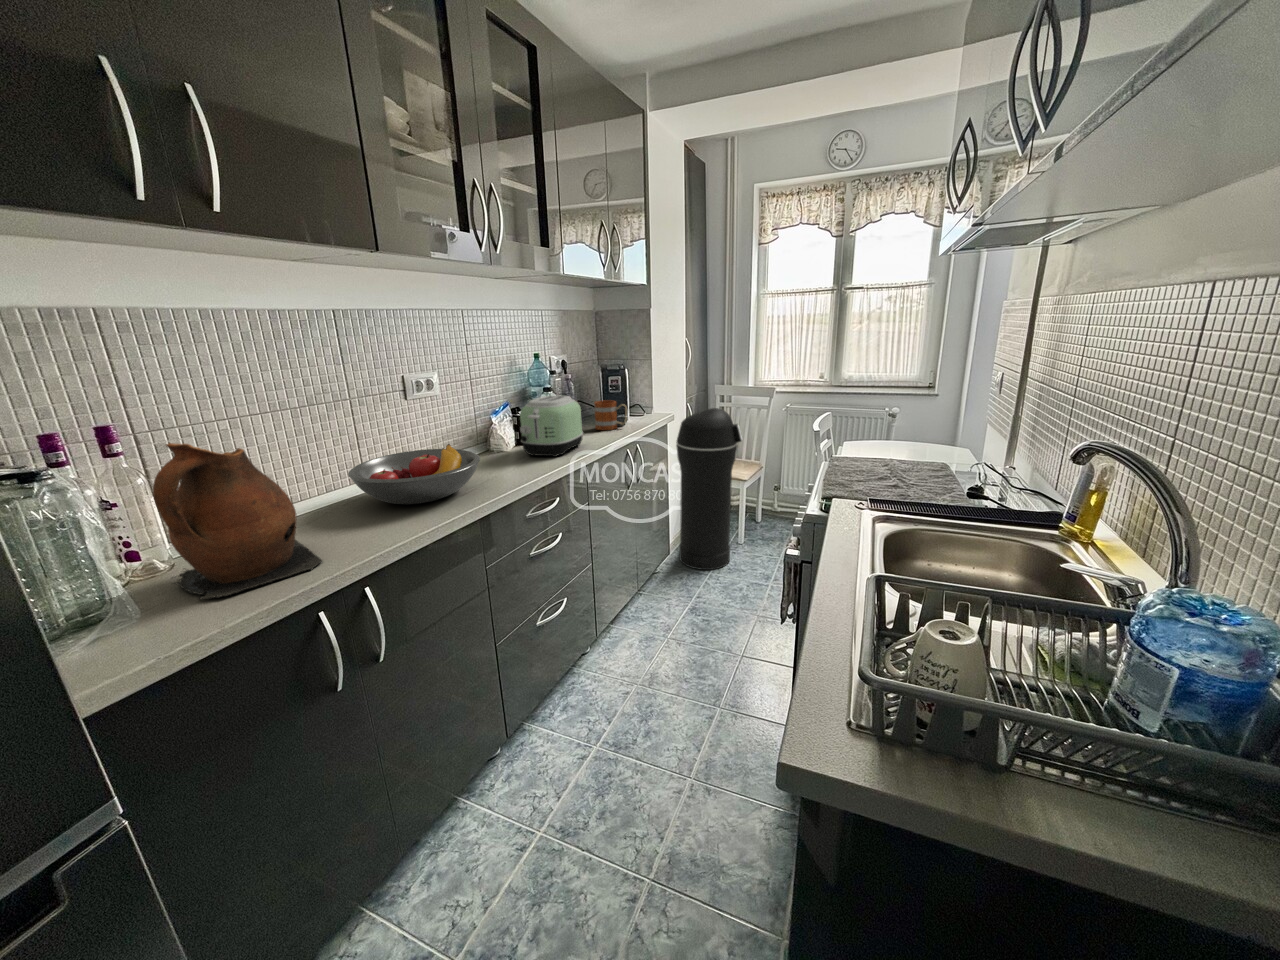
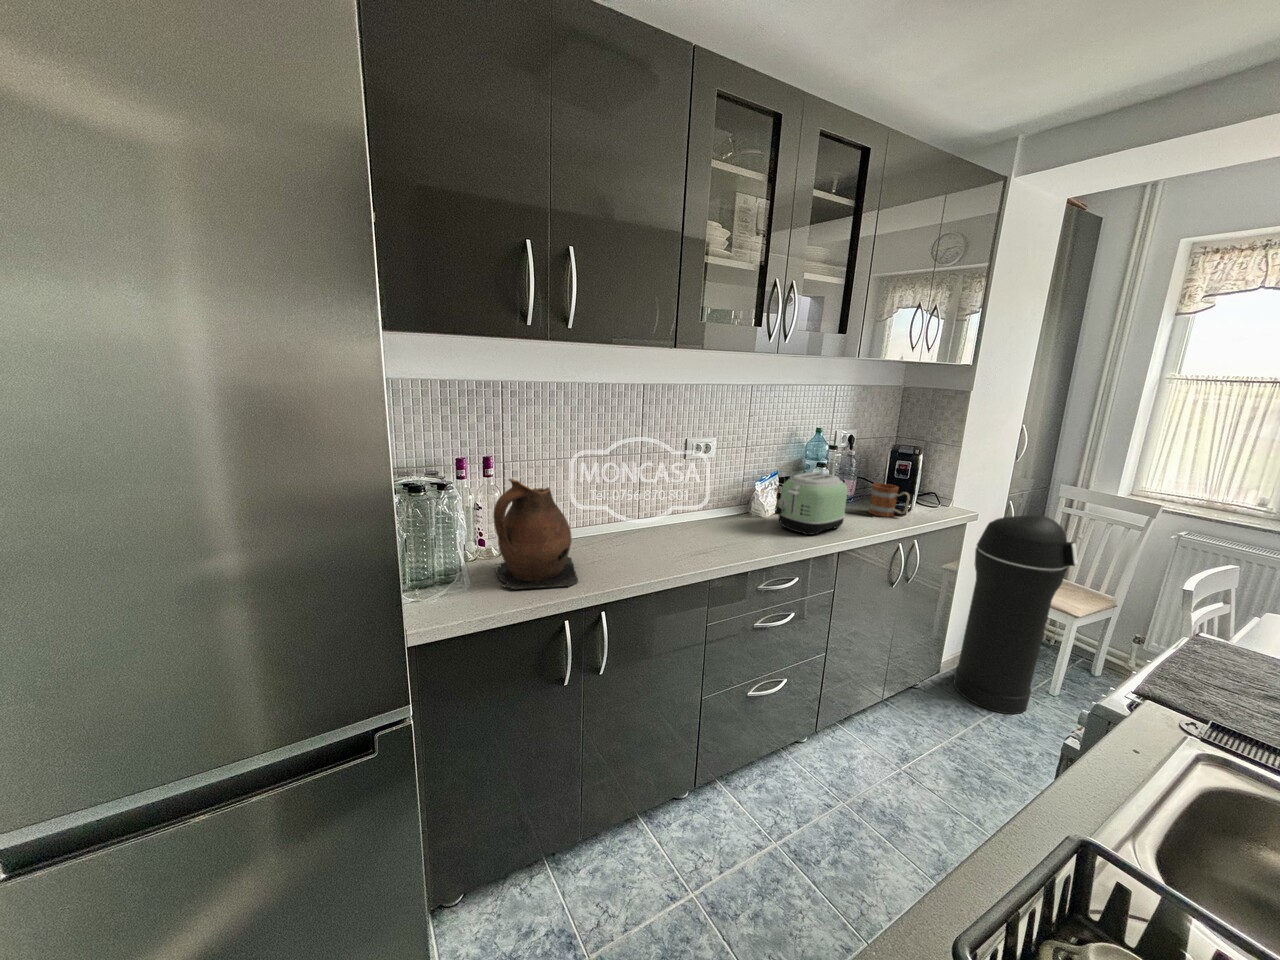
fruit bowl: present [348,444,480,504] -> none [621,503,726,552]

